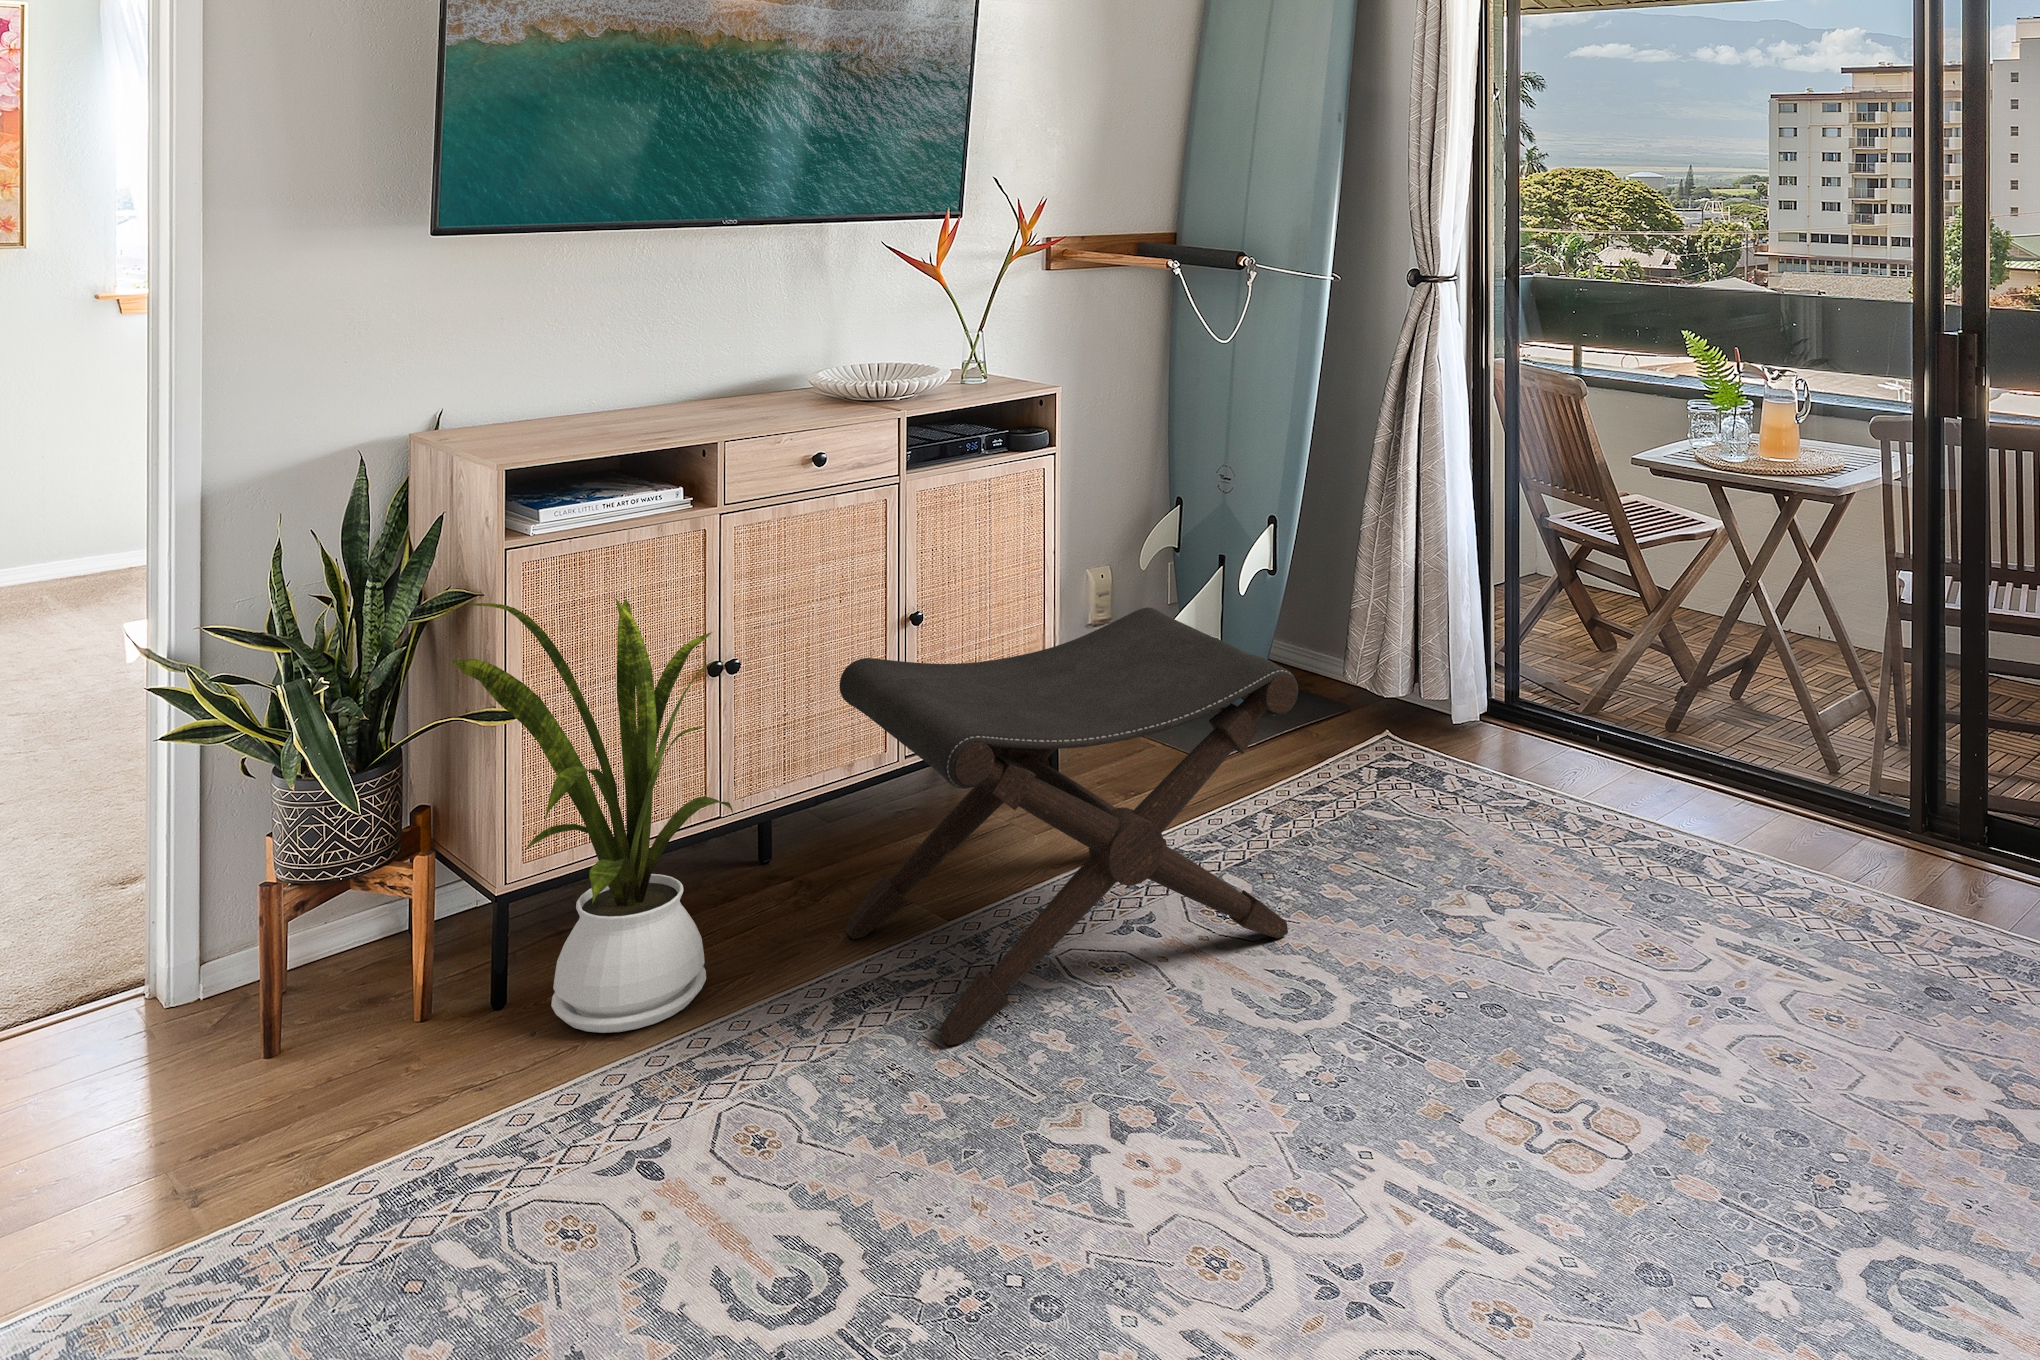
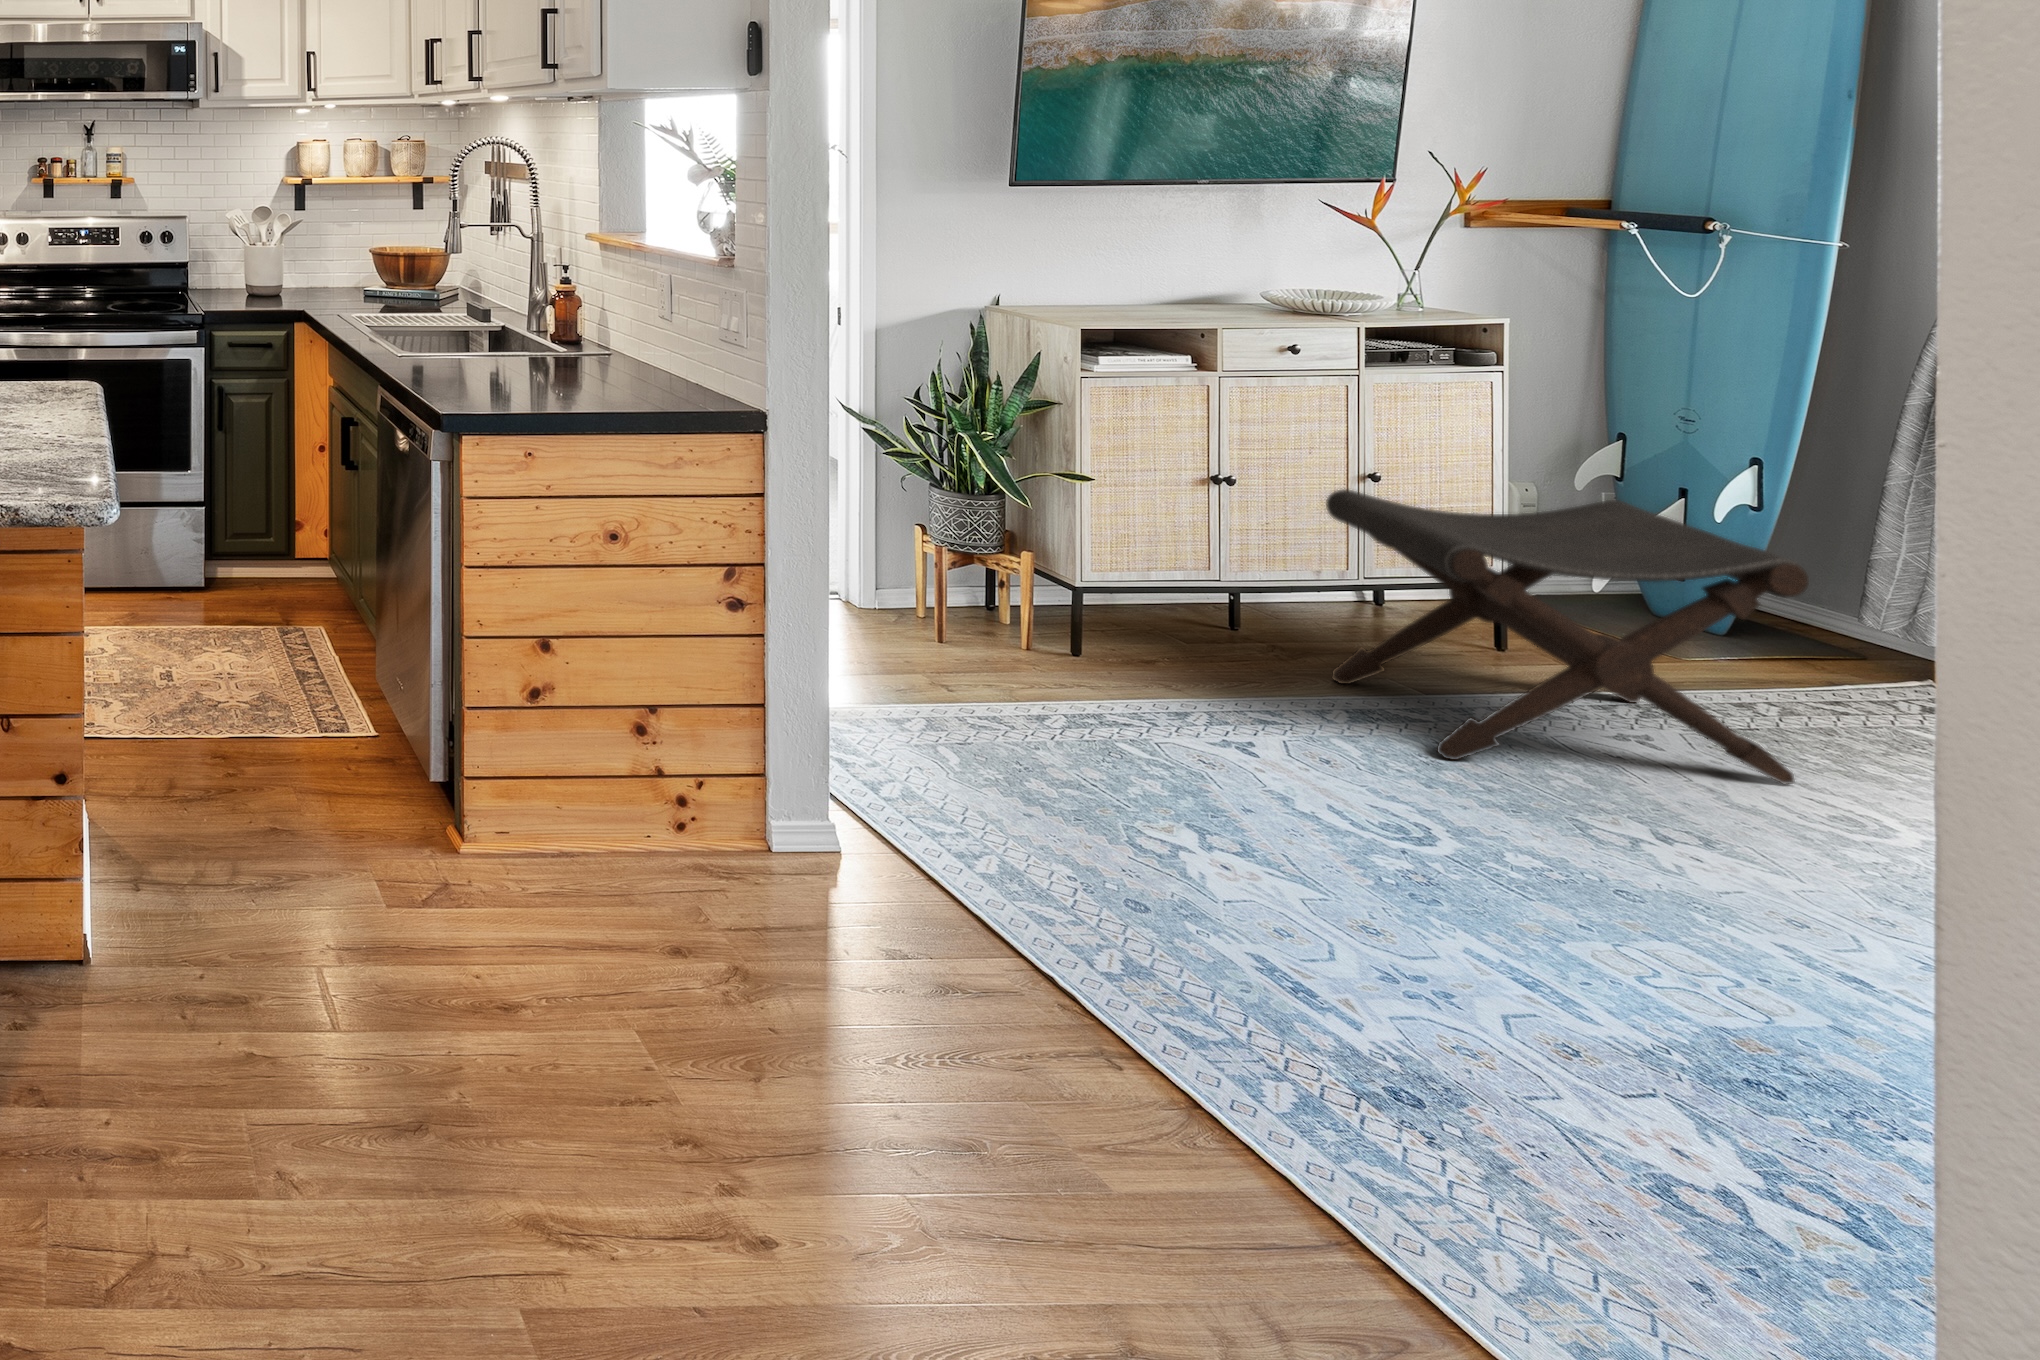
house plant: present [451,598,733,1033] -> none [1054,401,1246,687]

